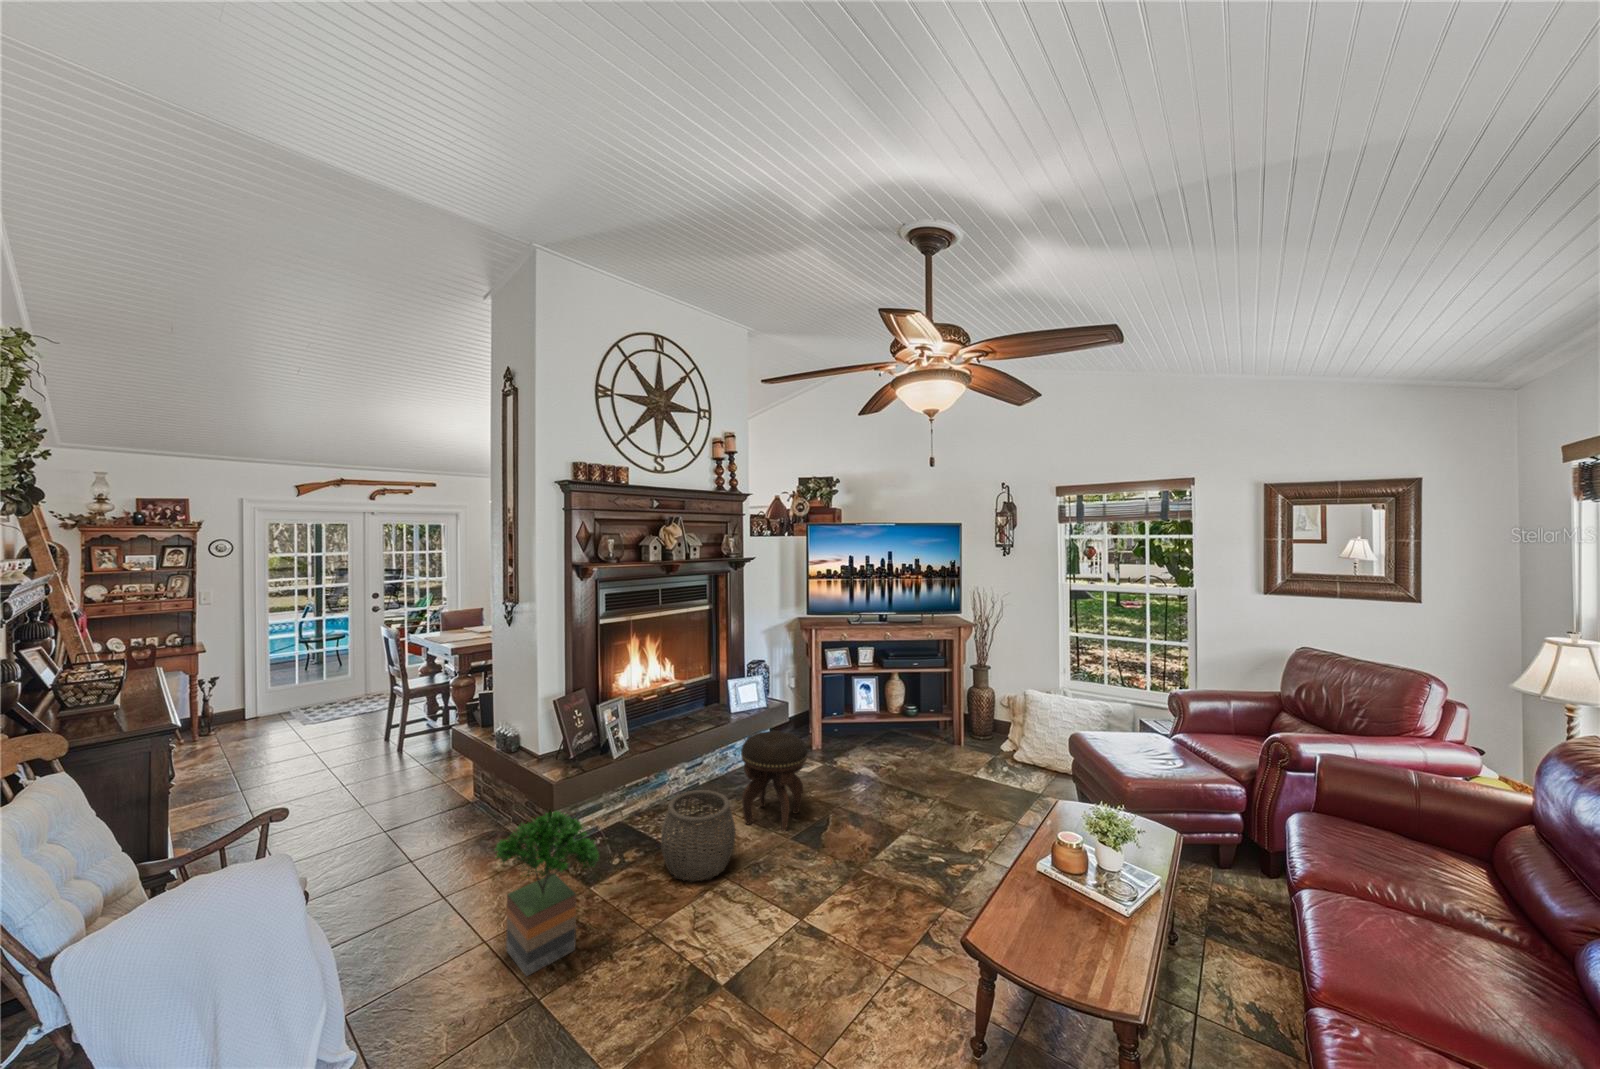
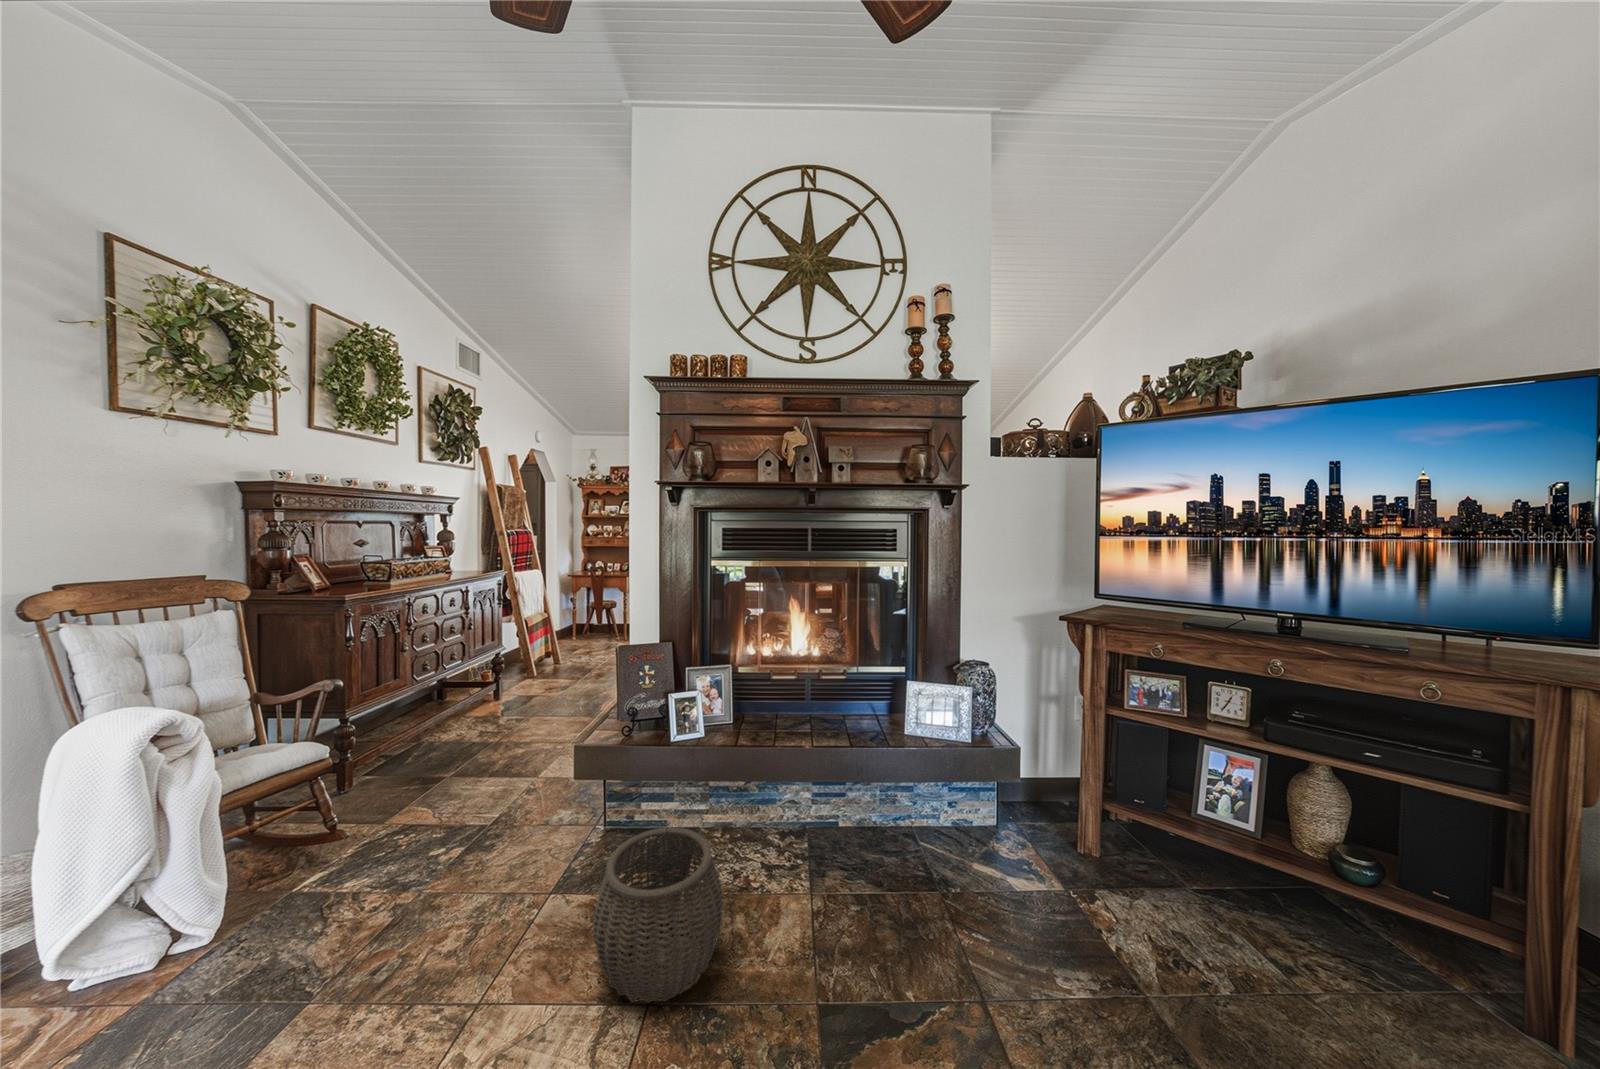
footstool: present [741,731,808,831] -> none [800,775,930,993]
potted tree: present [495,811,599,976] -> none [309,775,463,990]

